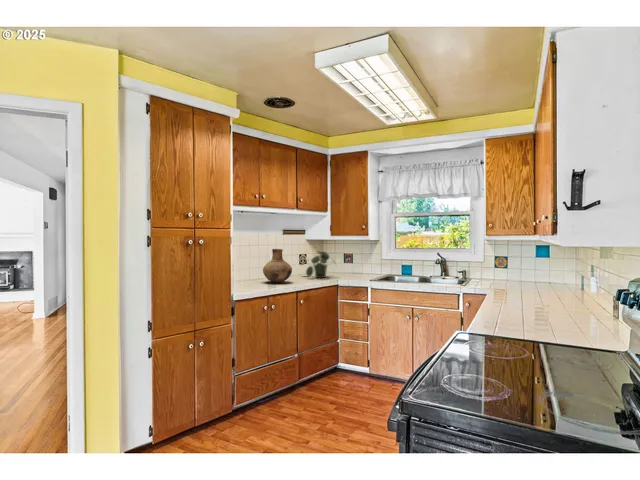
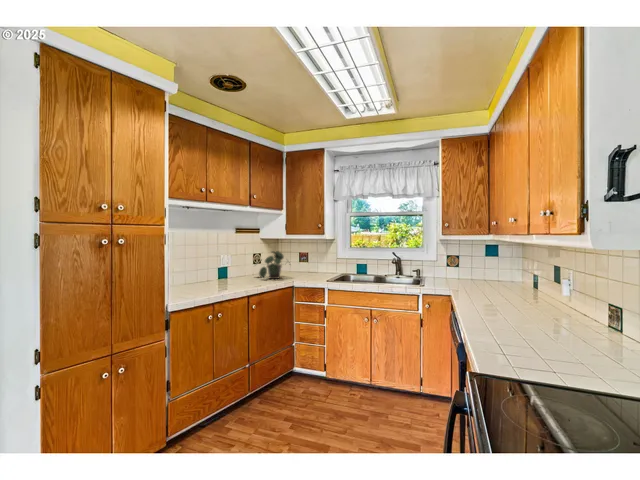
vase: present [263,249,292,283] -> none [210,249,243,286]

